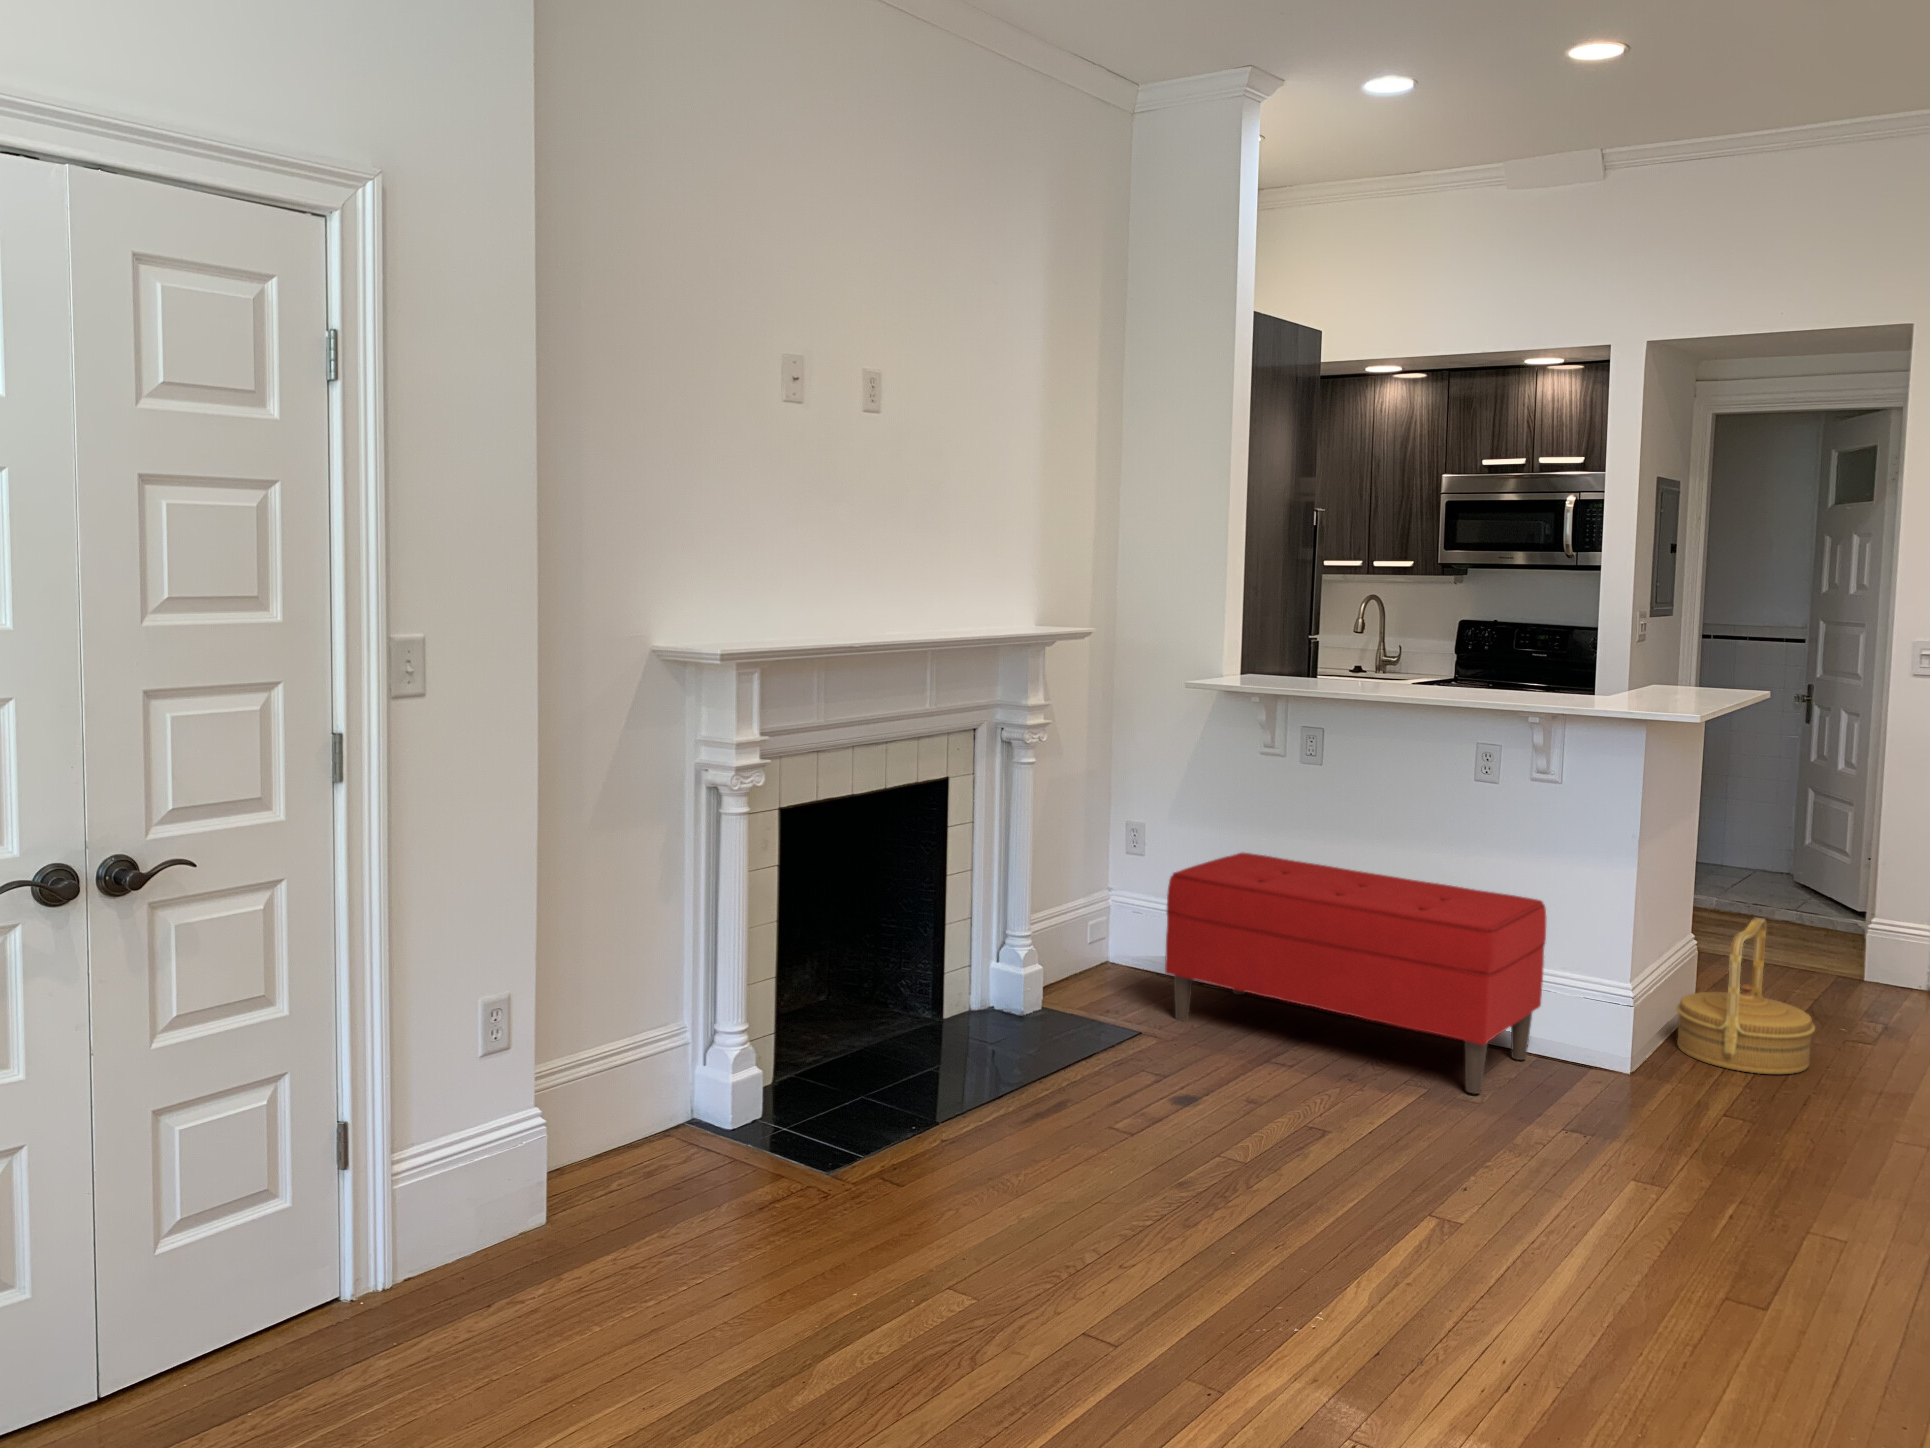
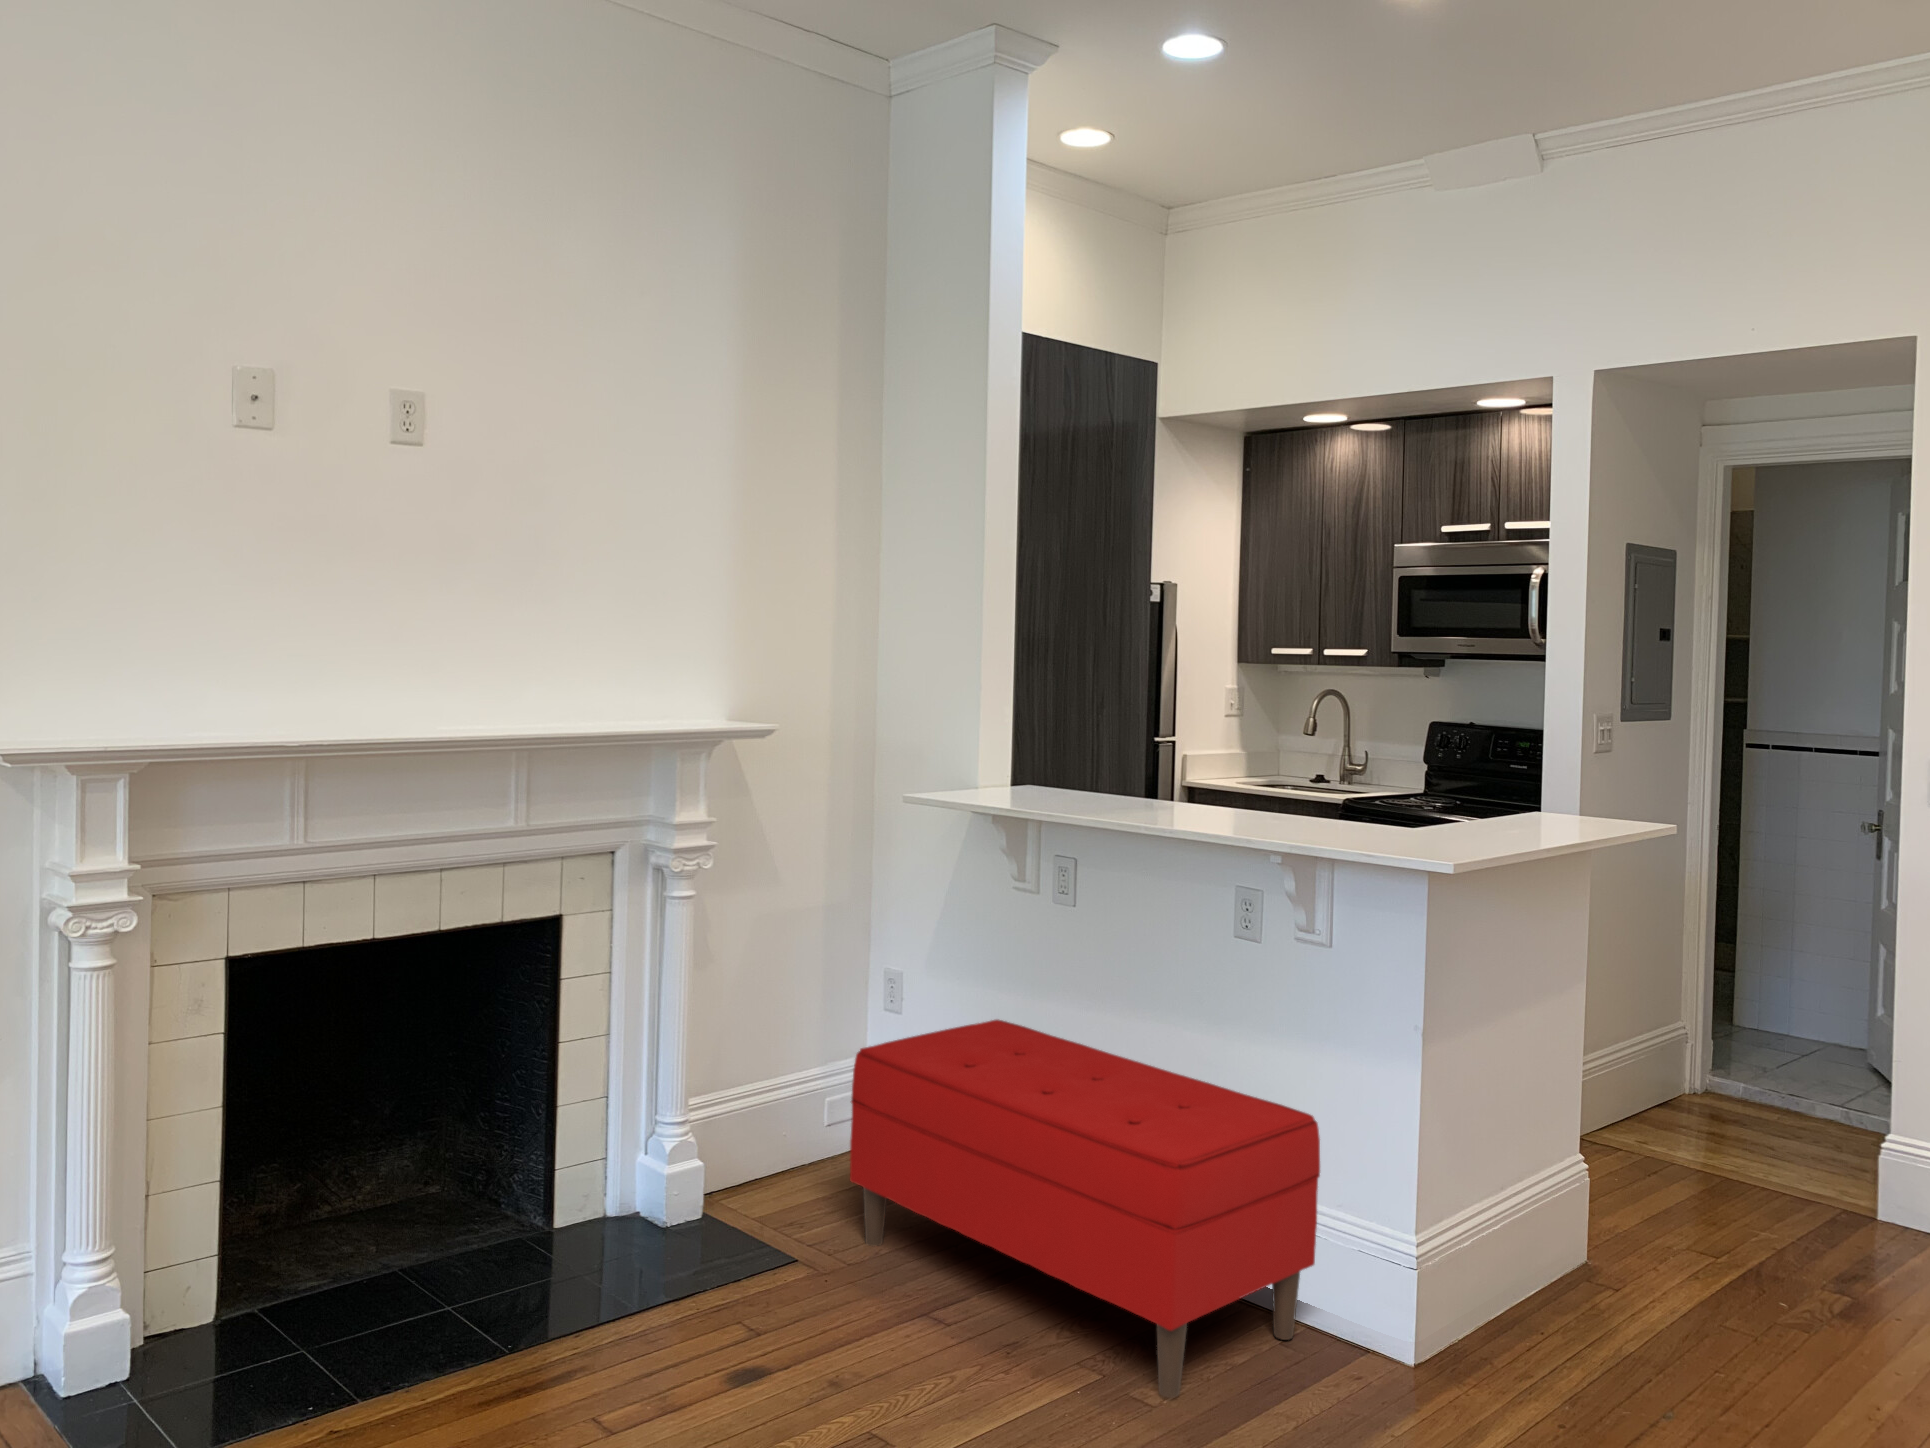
woven basket: present [1677,917,1815,1074] -> none [1530,1148,1717,1389]

